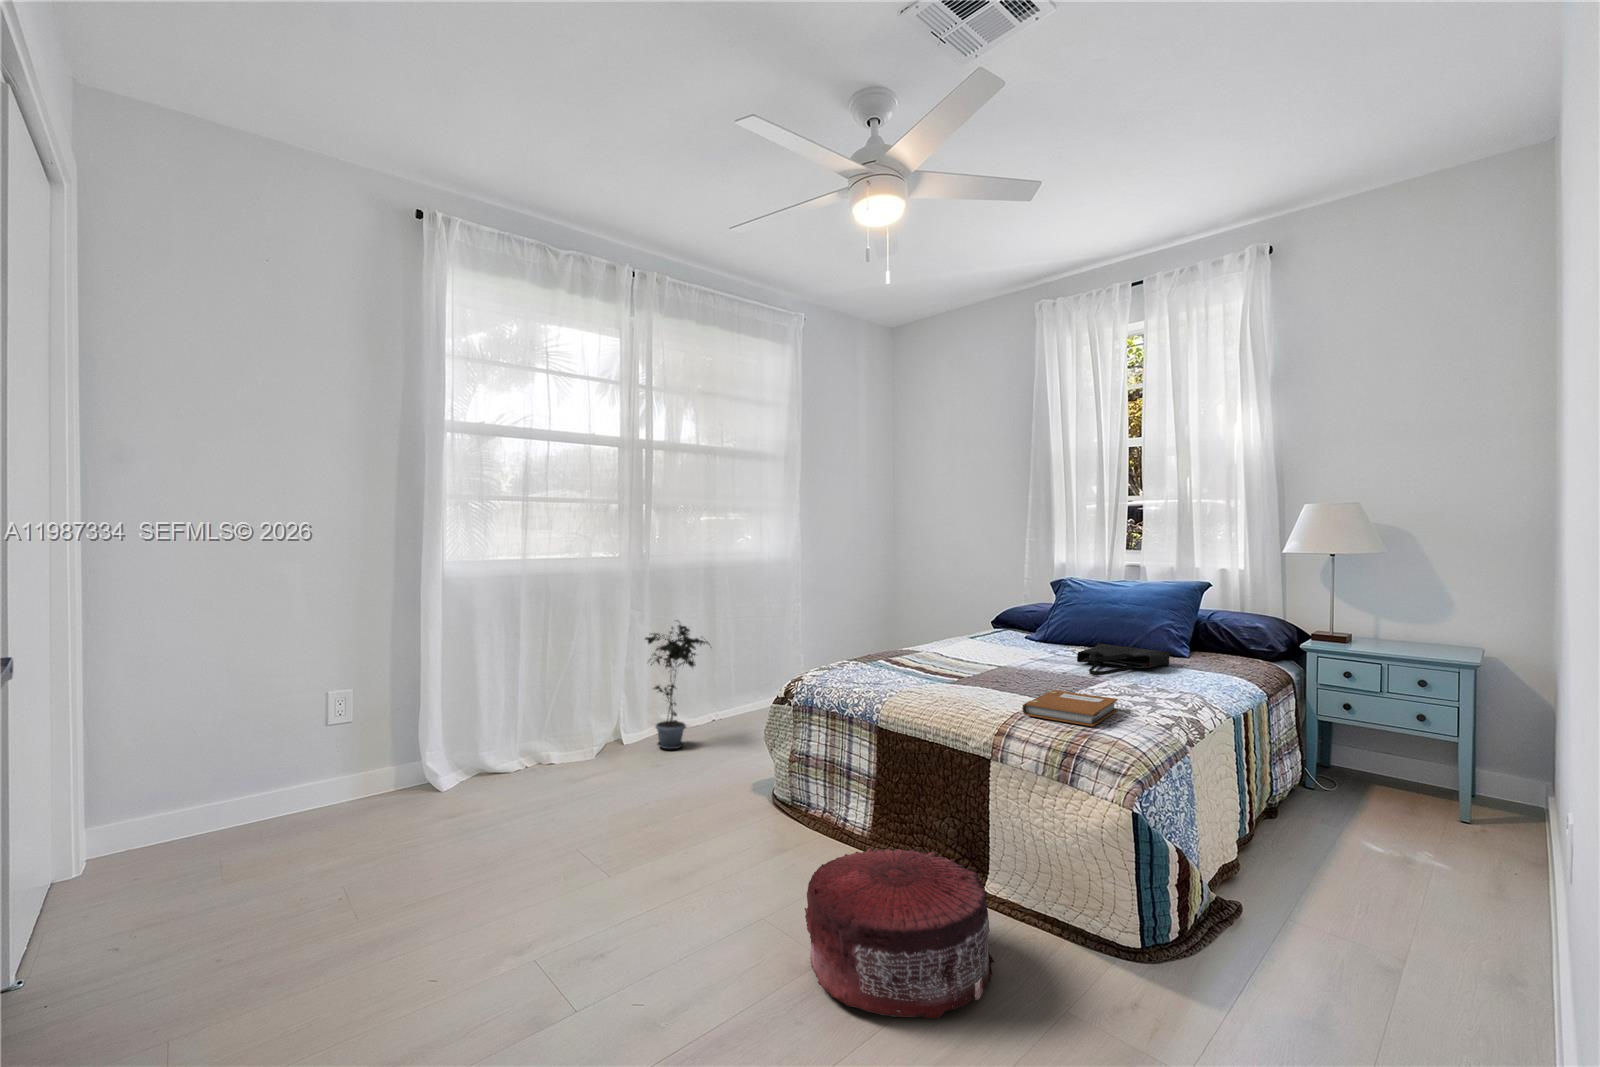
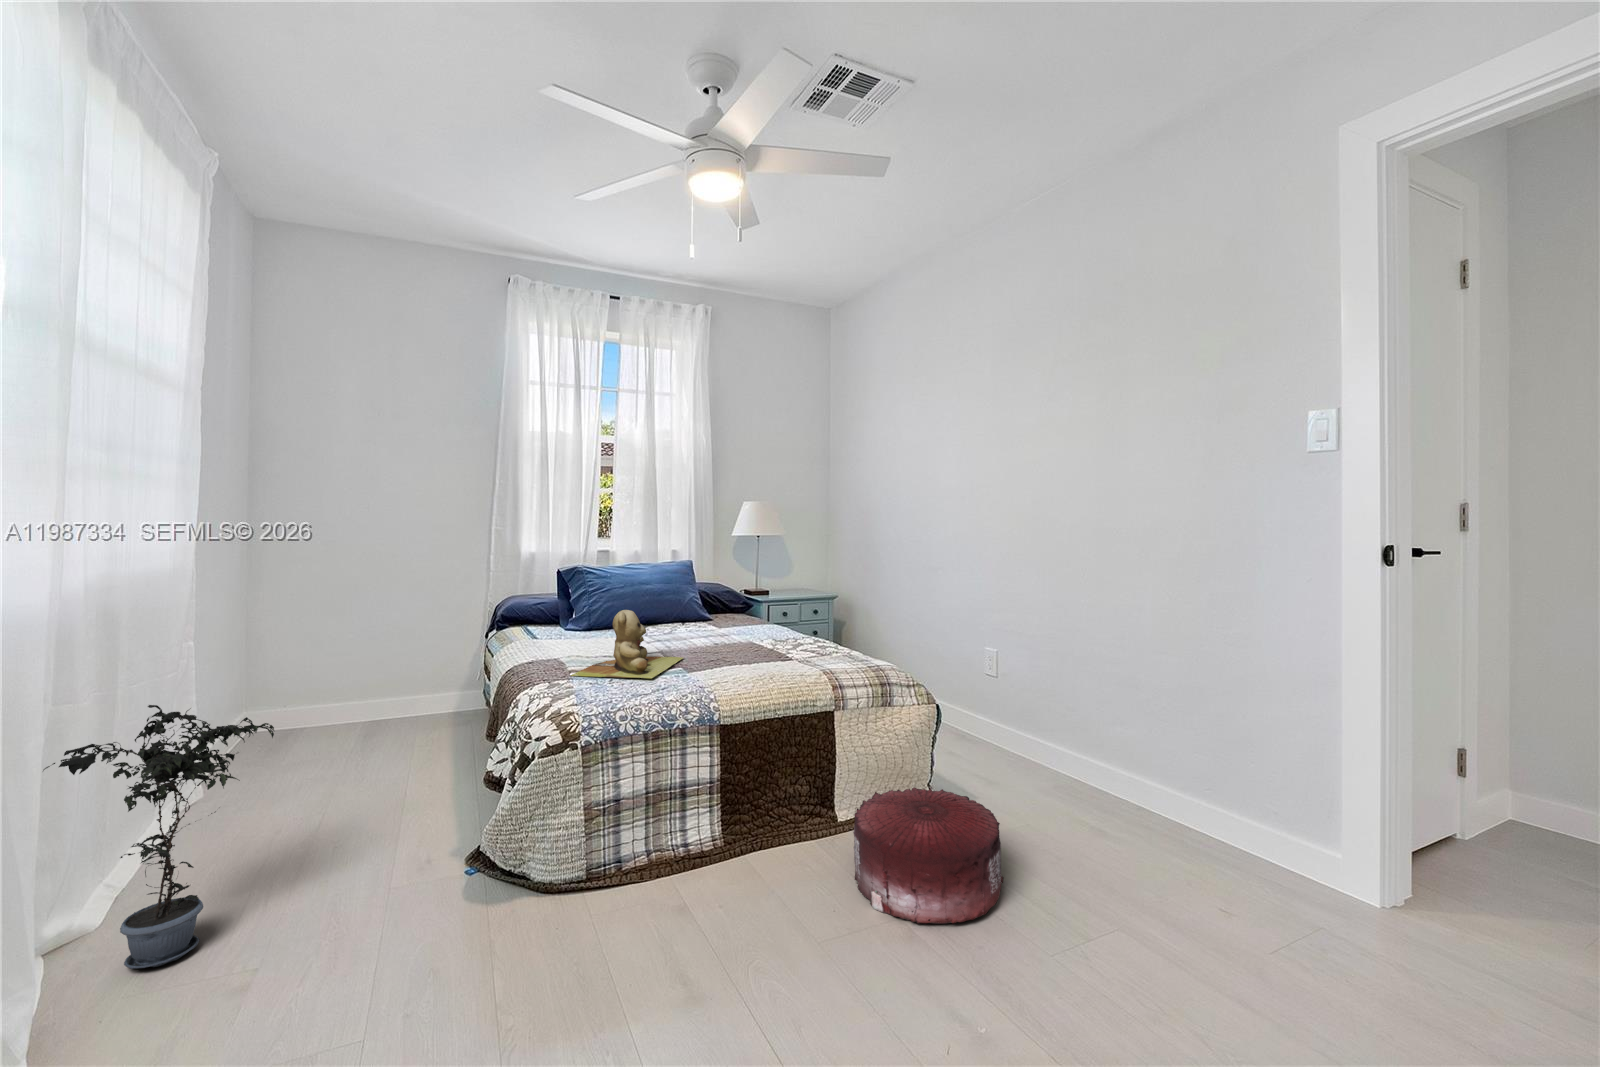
teddy bear: none [874,611,983,674] -> present [571,610,683,678]
tote bag: present [1077,643,1170,675] -> none [680,616,748,641]
notebook: present [1022,690,1118,726] -> none [791,648,868,672]

